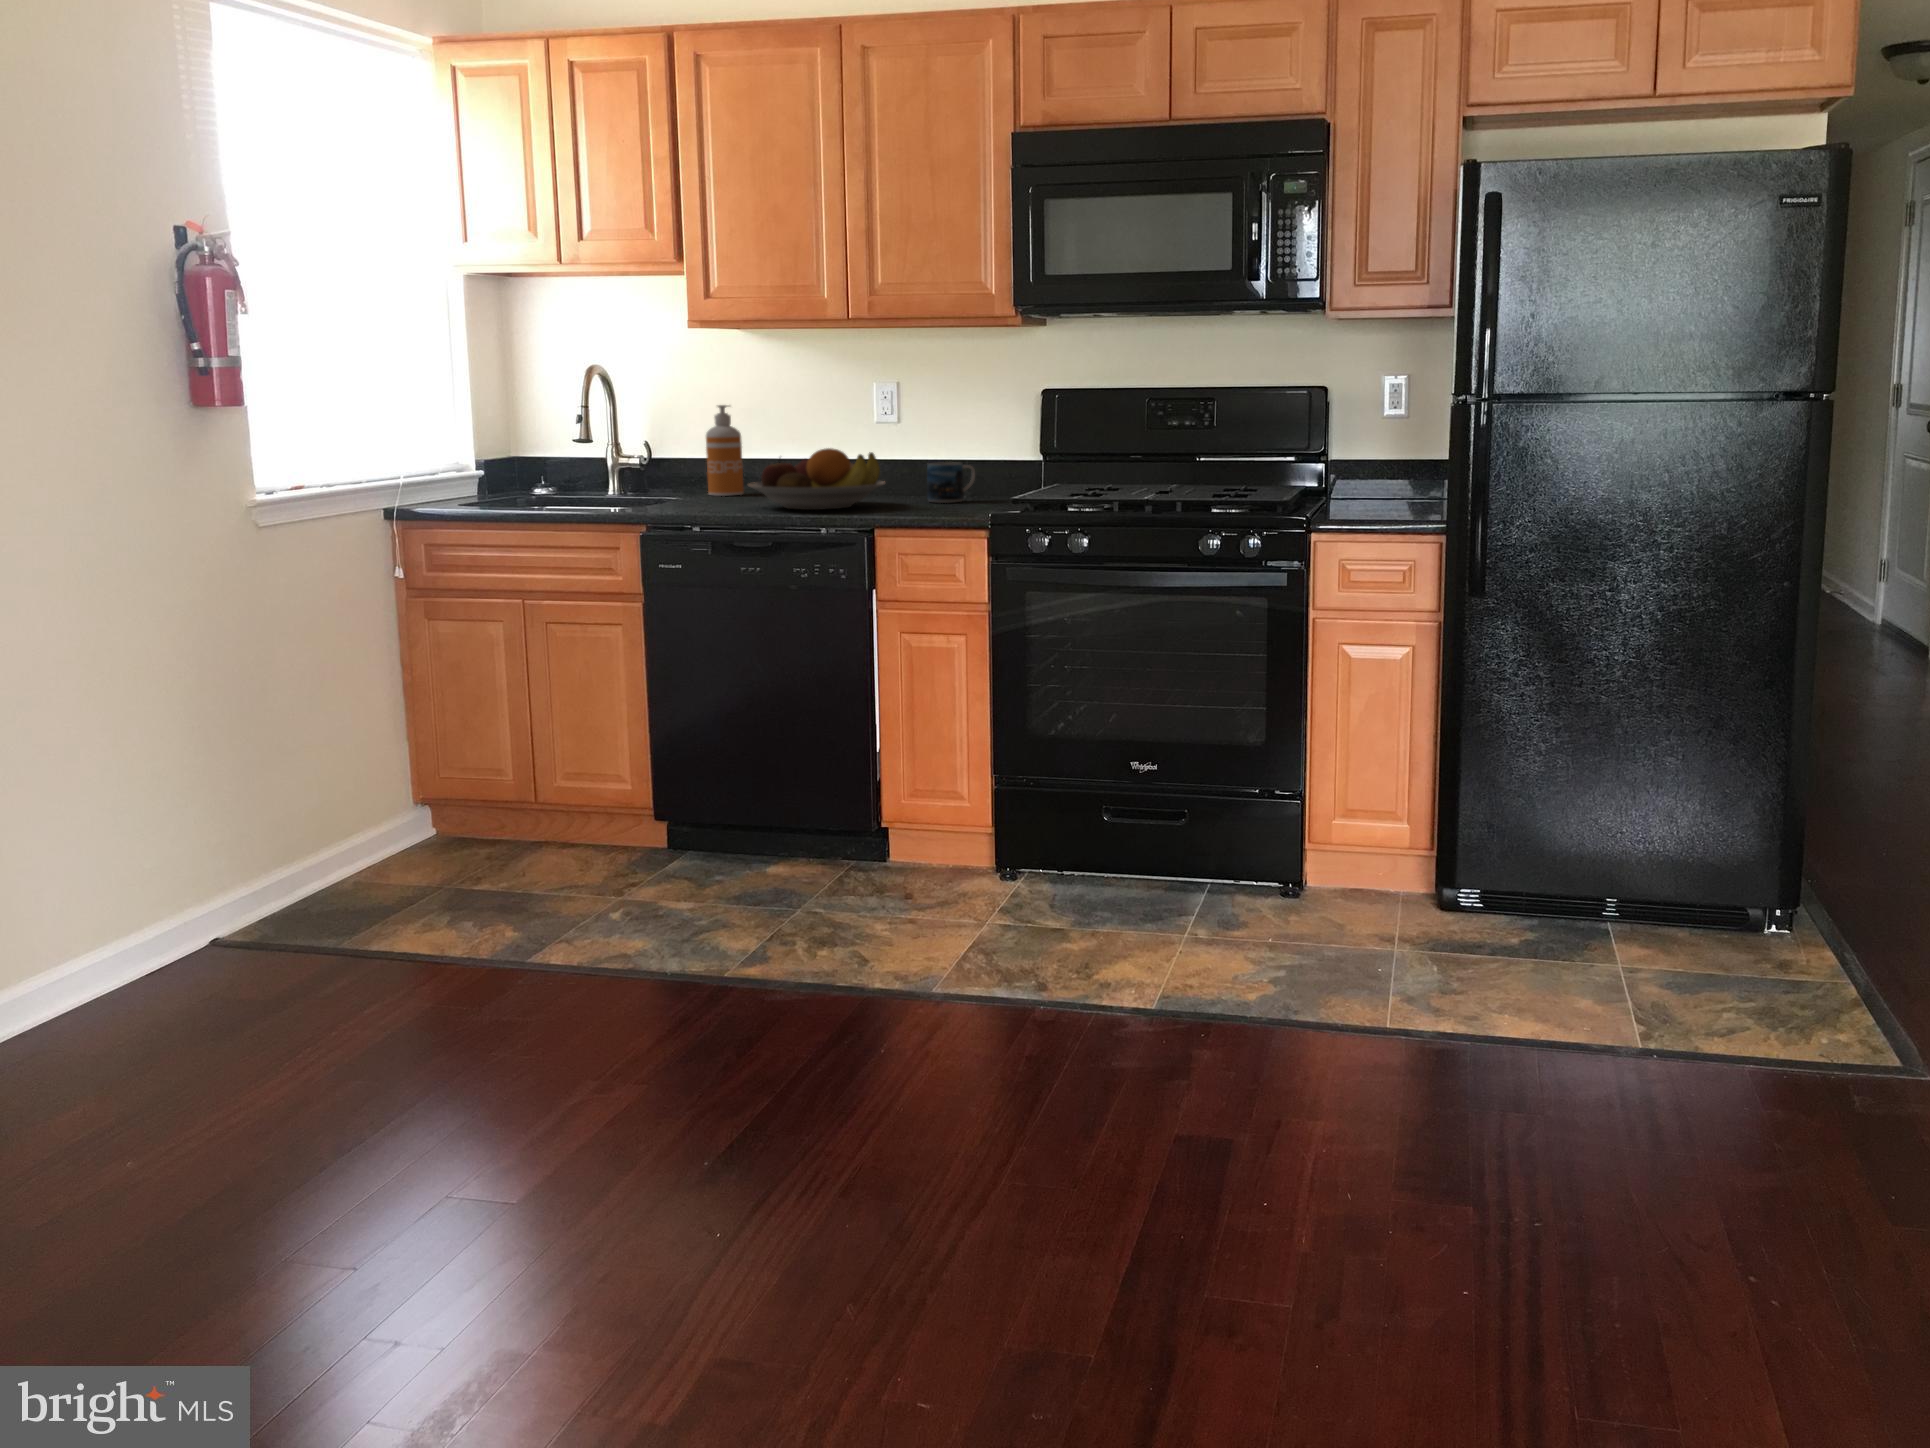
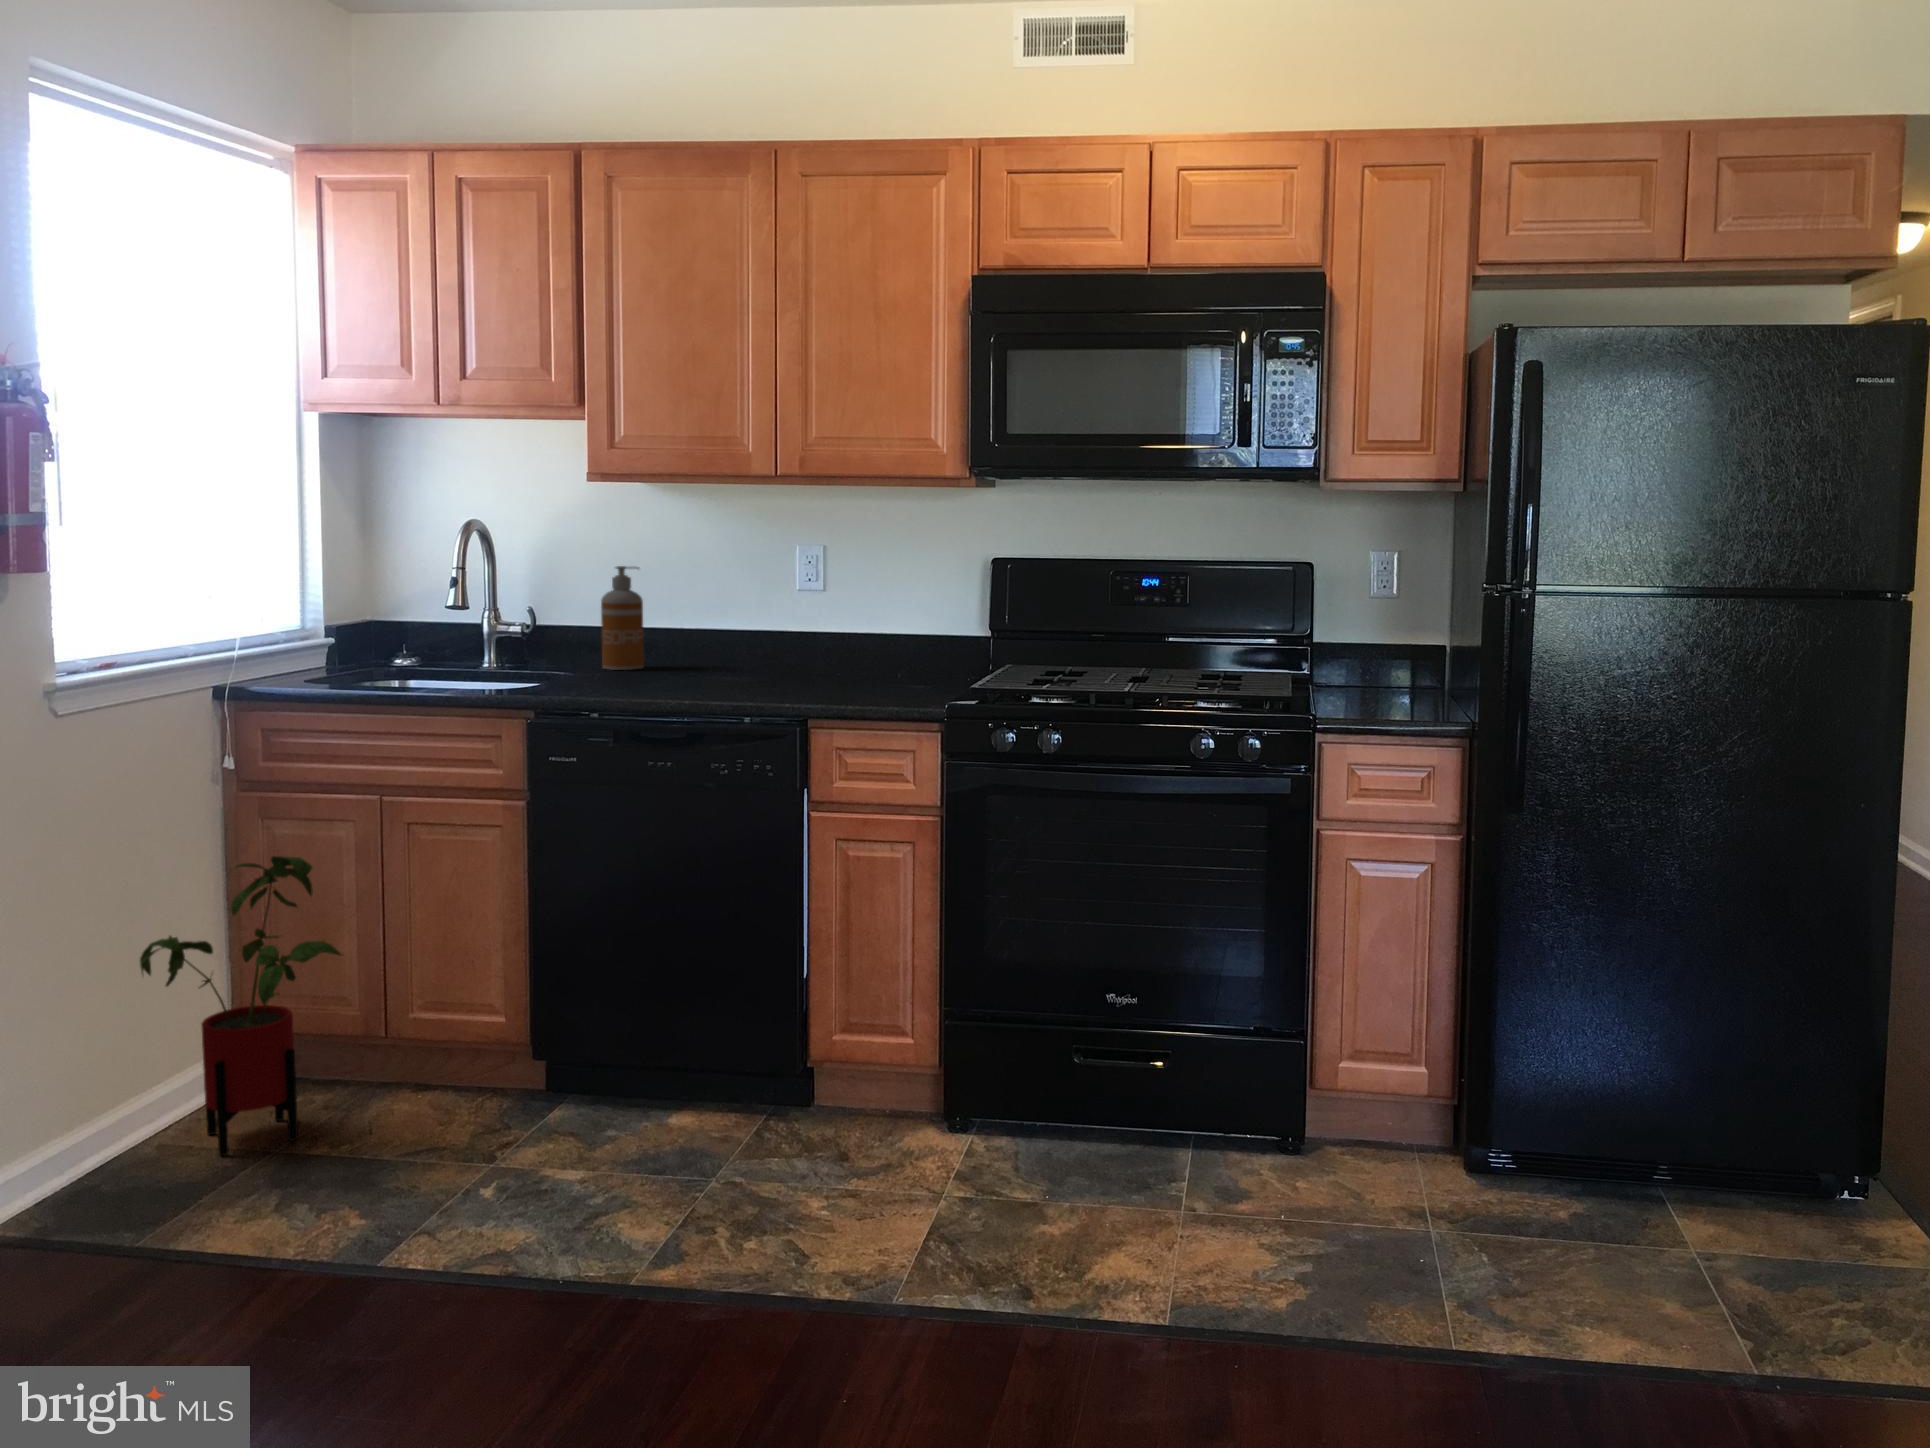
fruit bowl: present [748,448,885,510] -> none [655,622,817,693]
mug: present [927,462,975,503] -> none [862,637,916,684]
house plant: none [336,646,497,887] -> present [140,856,341,1156]

